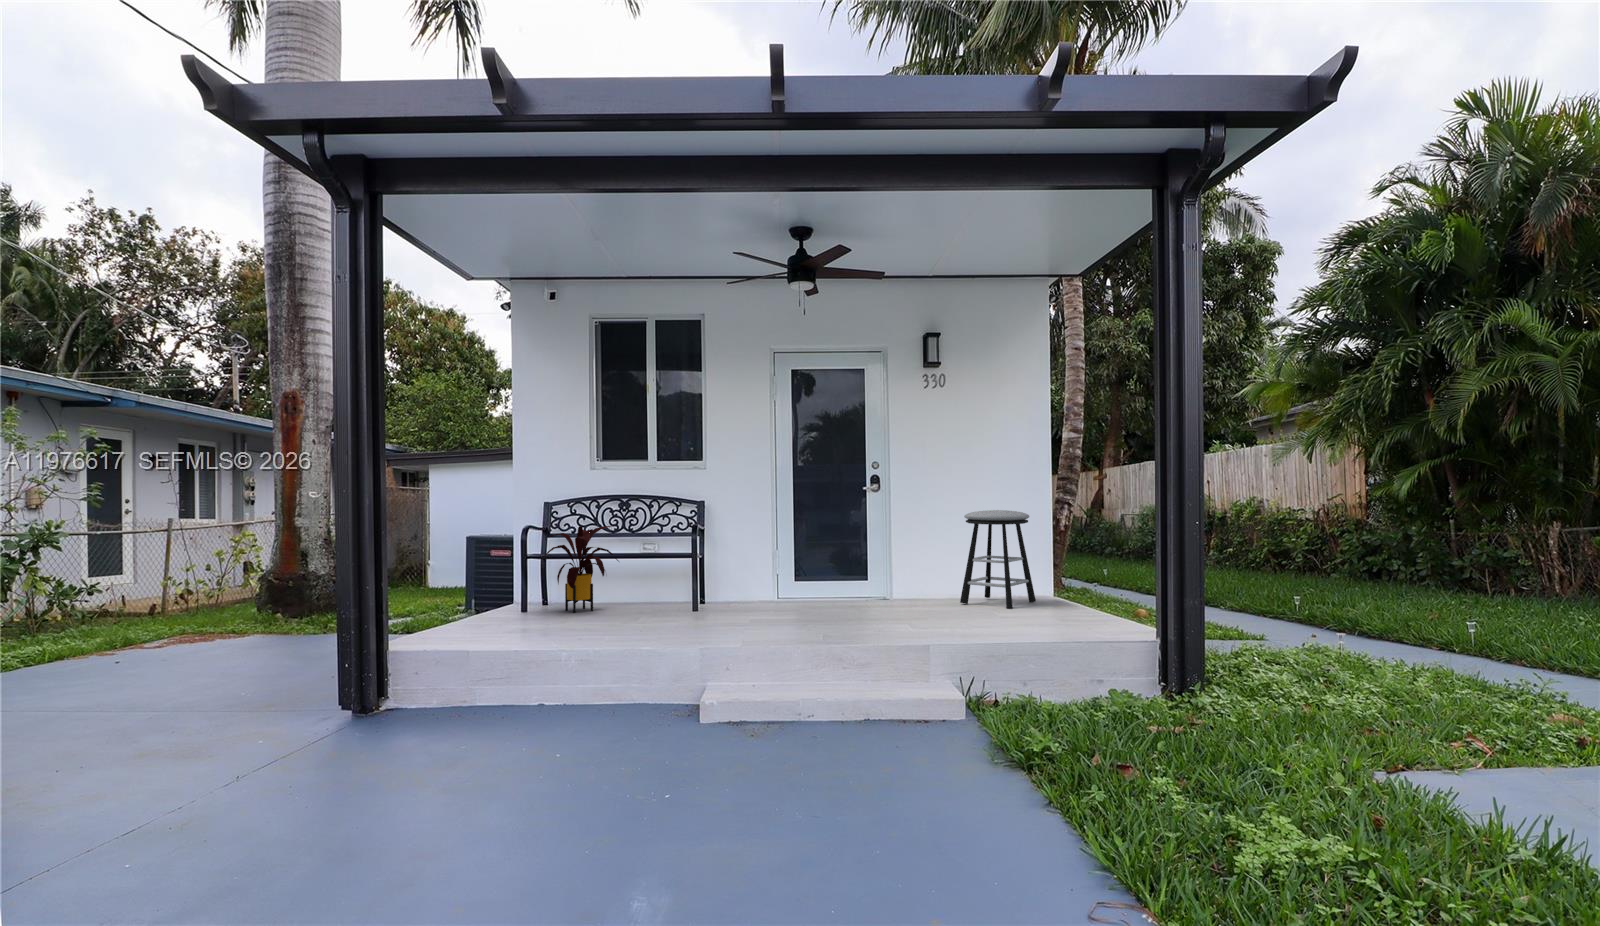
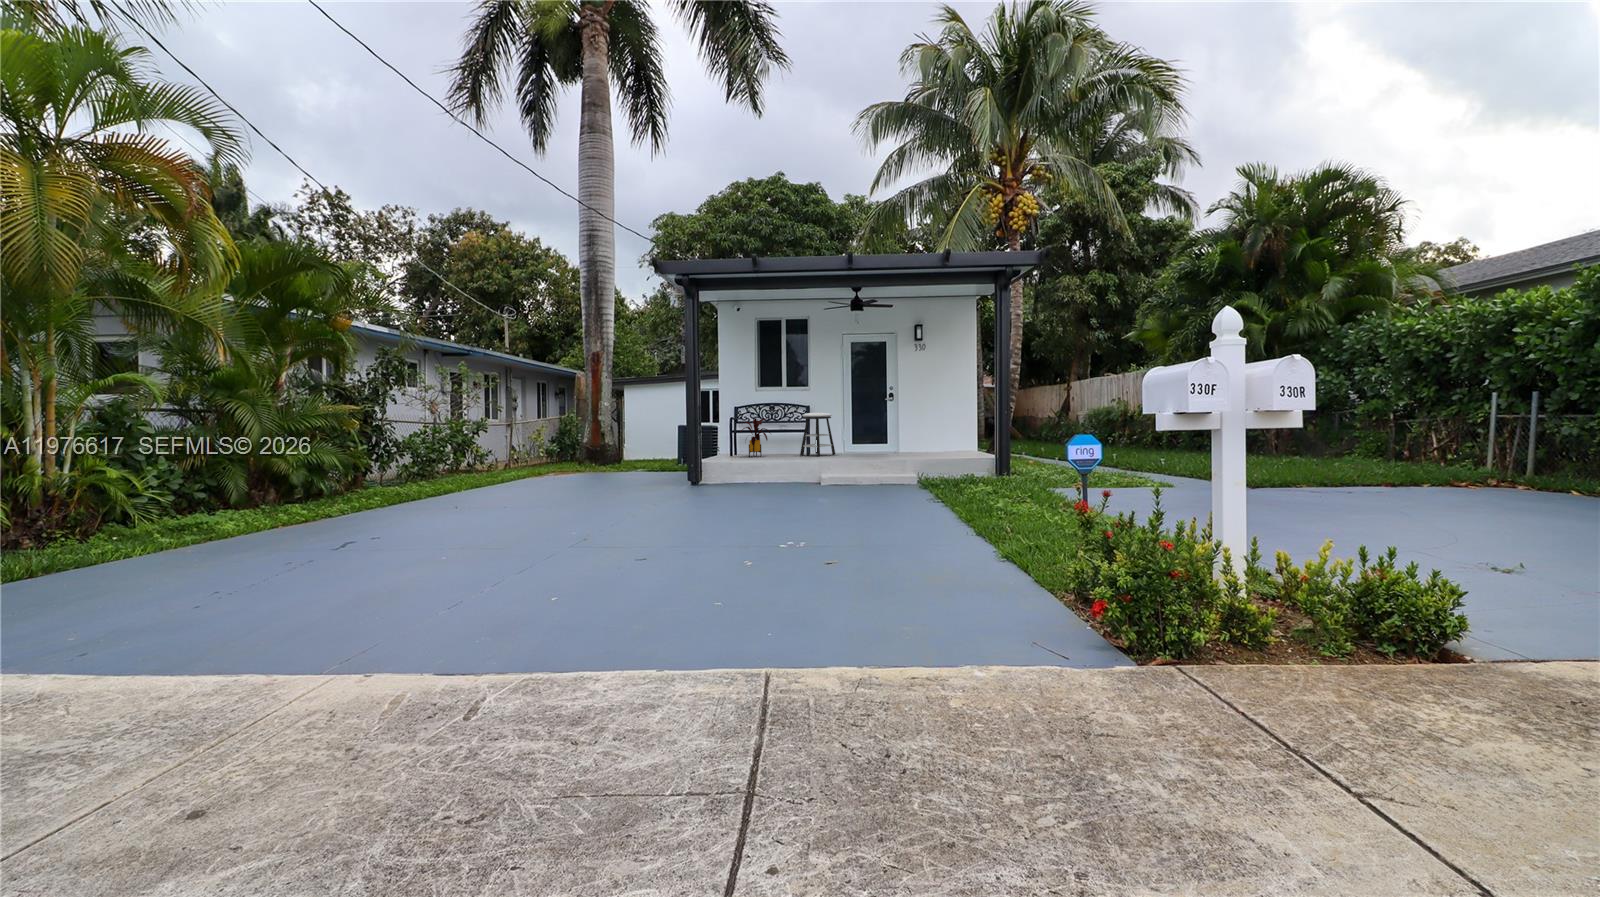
stool: present [960,510,1036,608] -> present [800,412,835,457]

